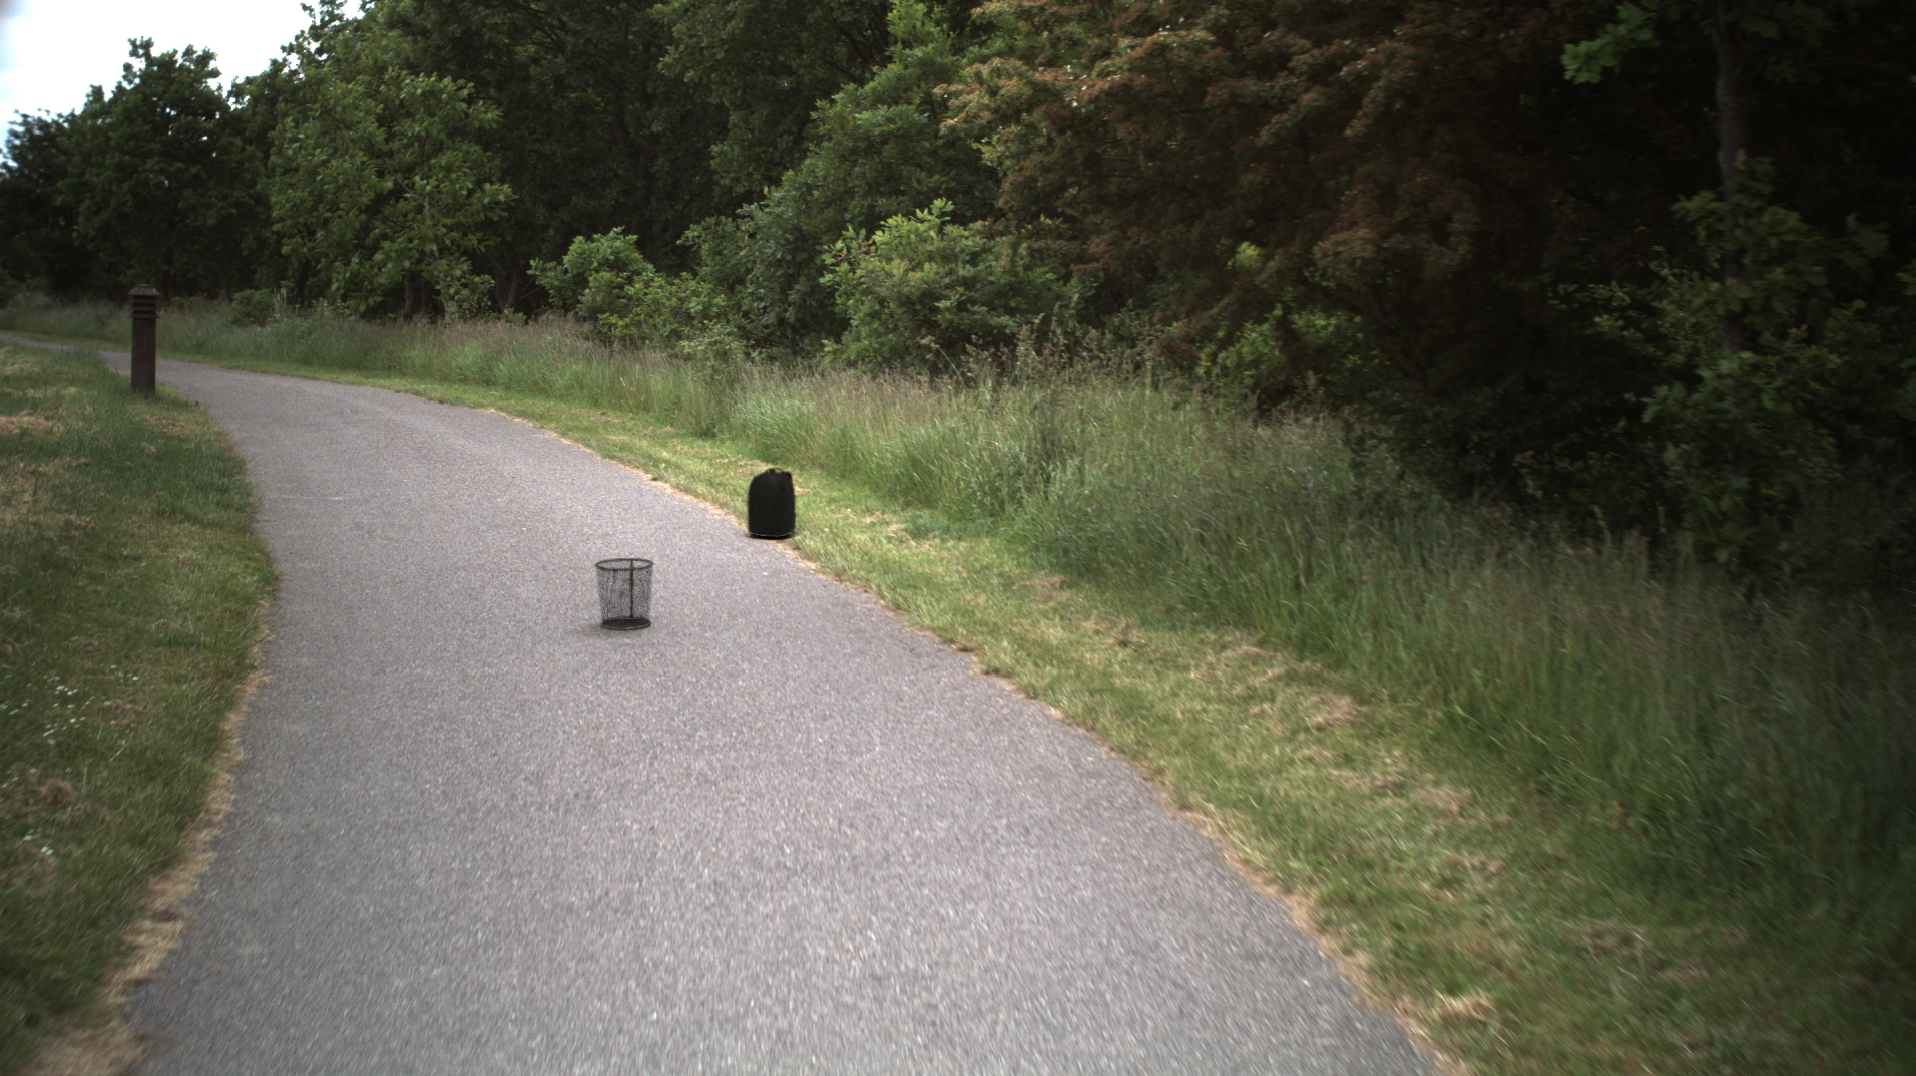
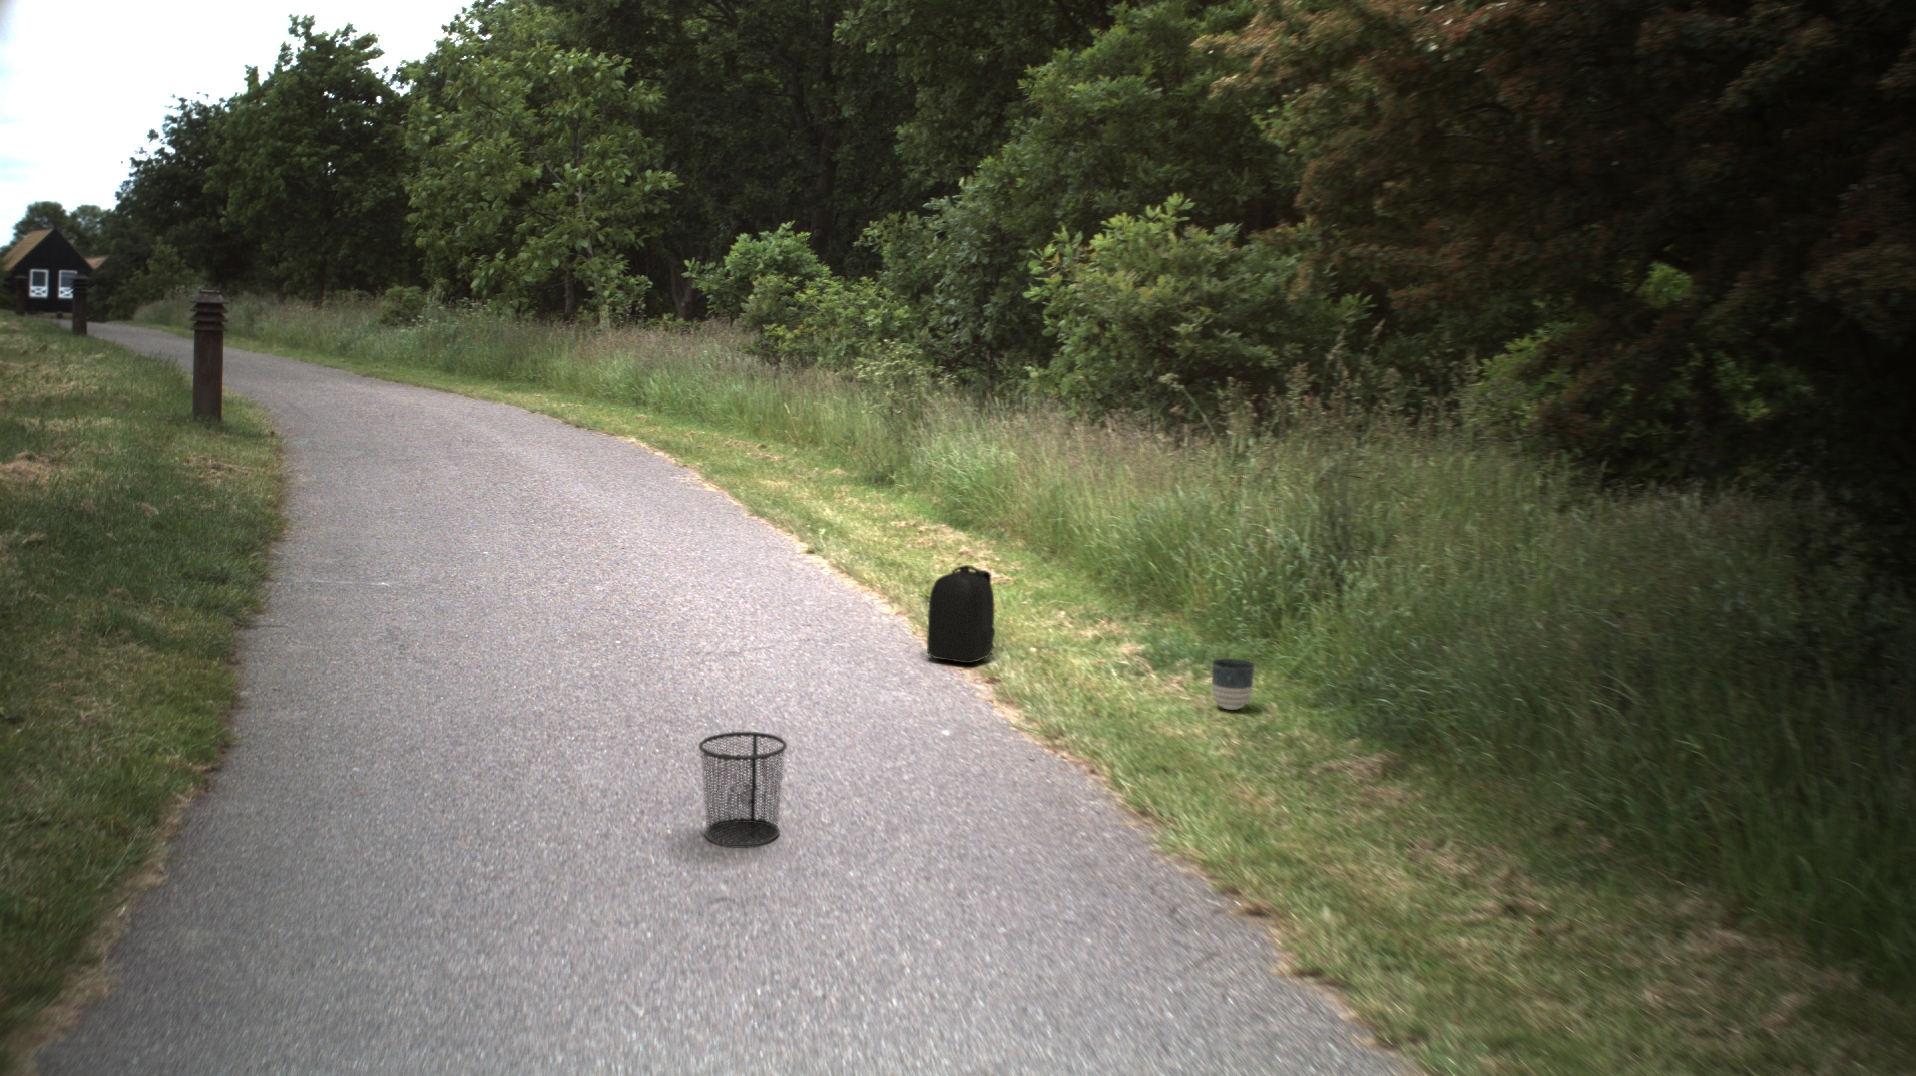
planter: none [949,522,978,557] -> present [1212,658,1255,710]

